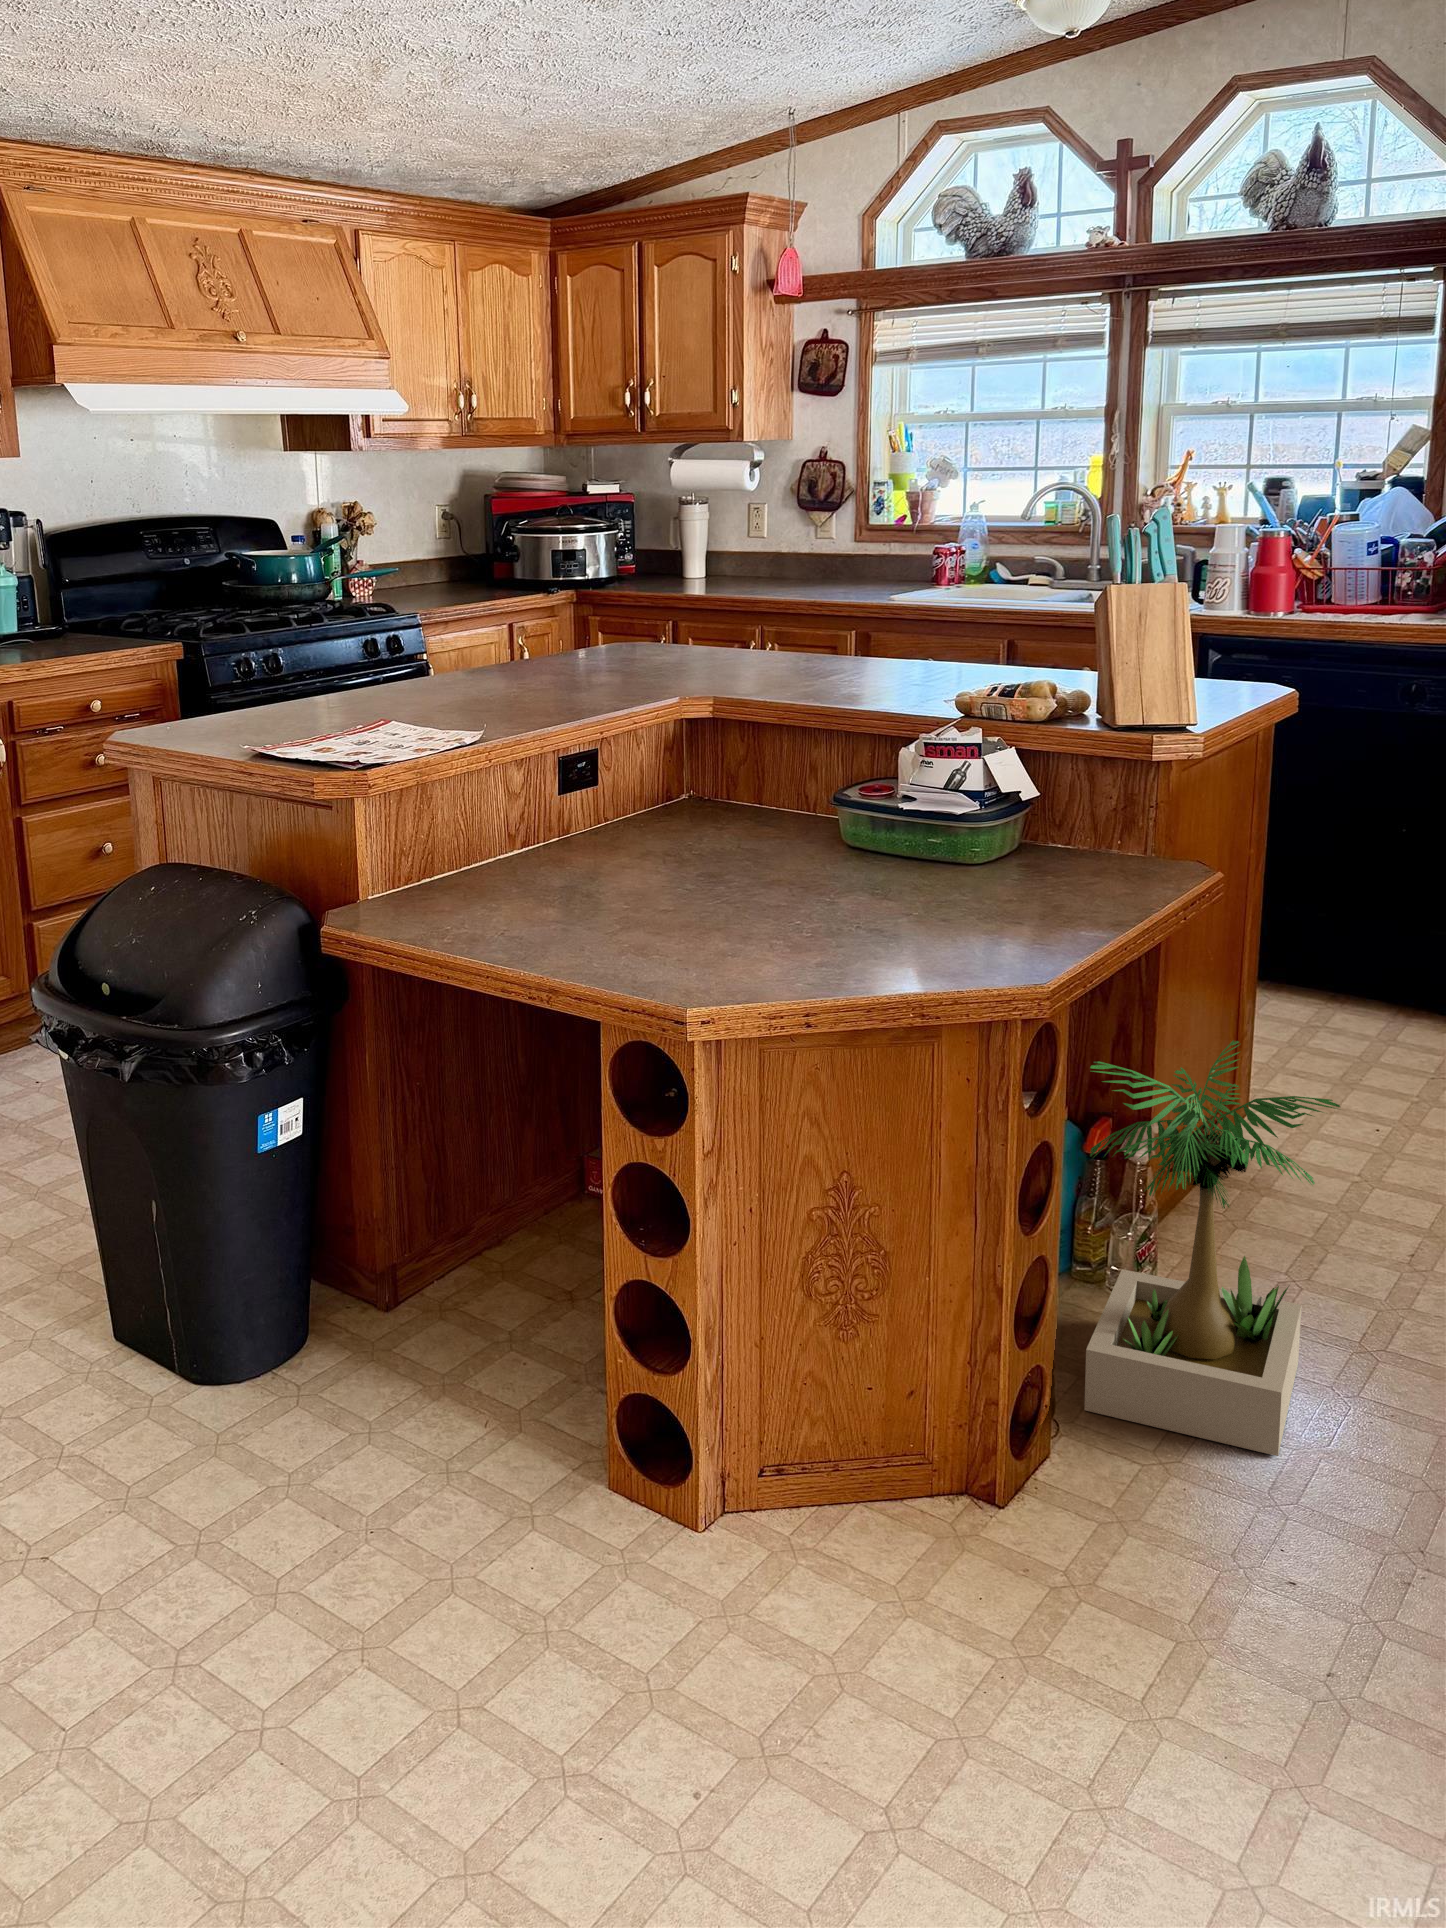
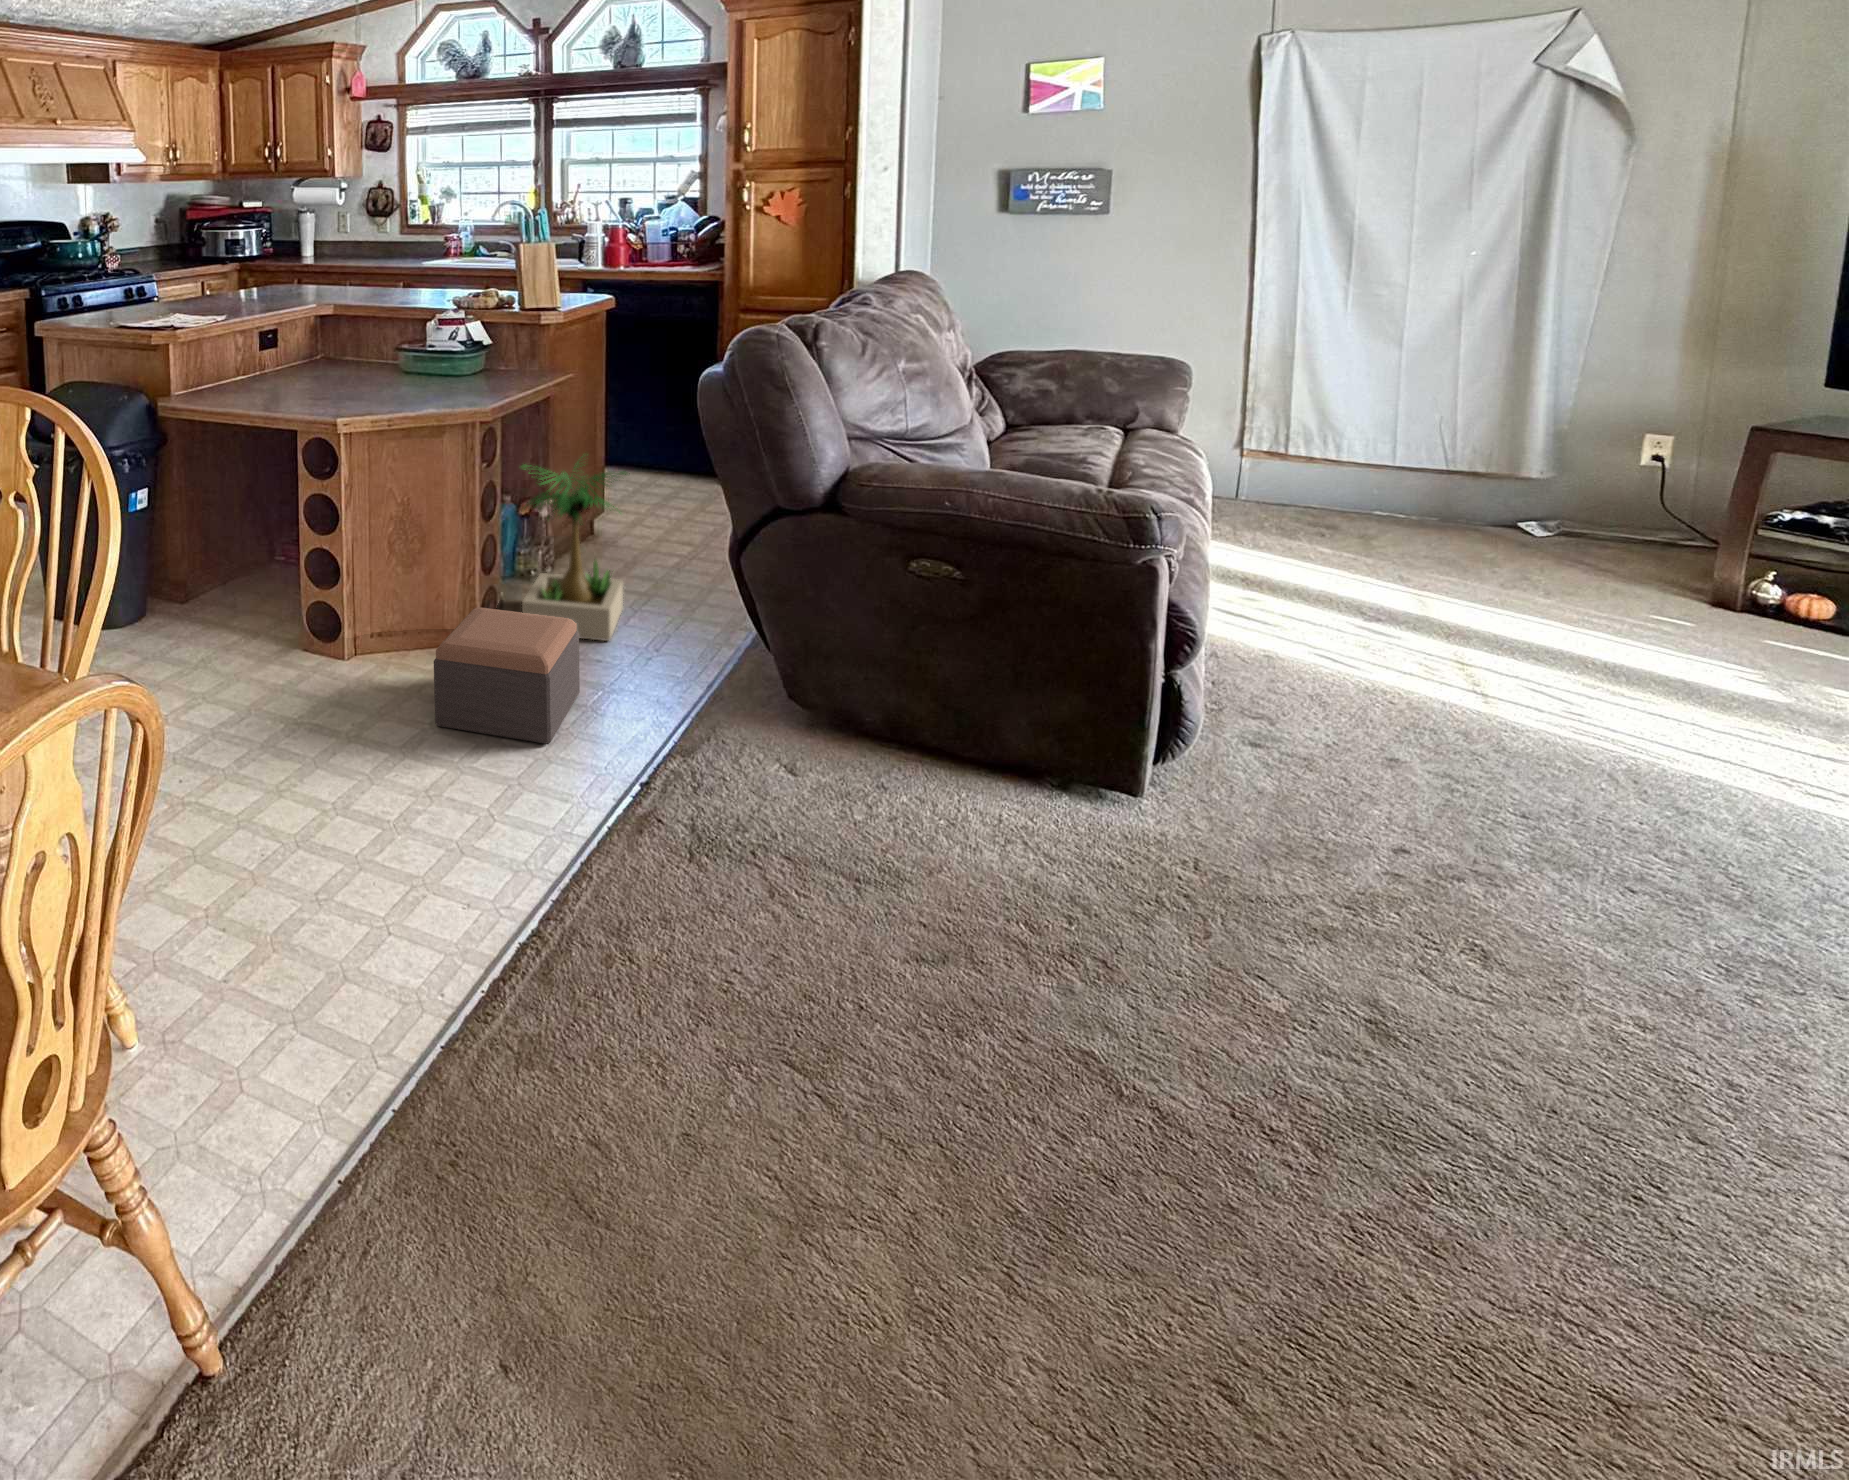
footstool: none [897,1398,1228,1775] -> present [434,607,580,744]

